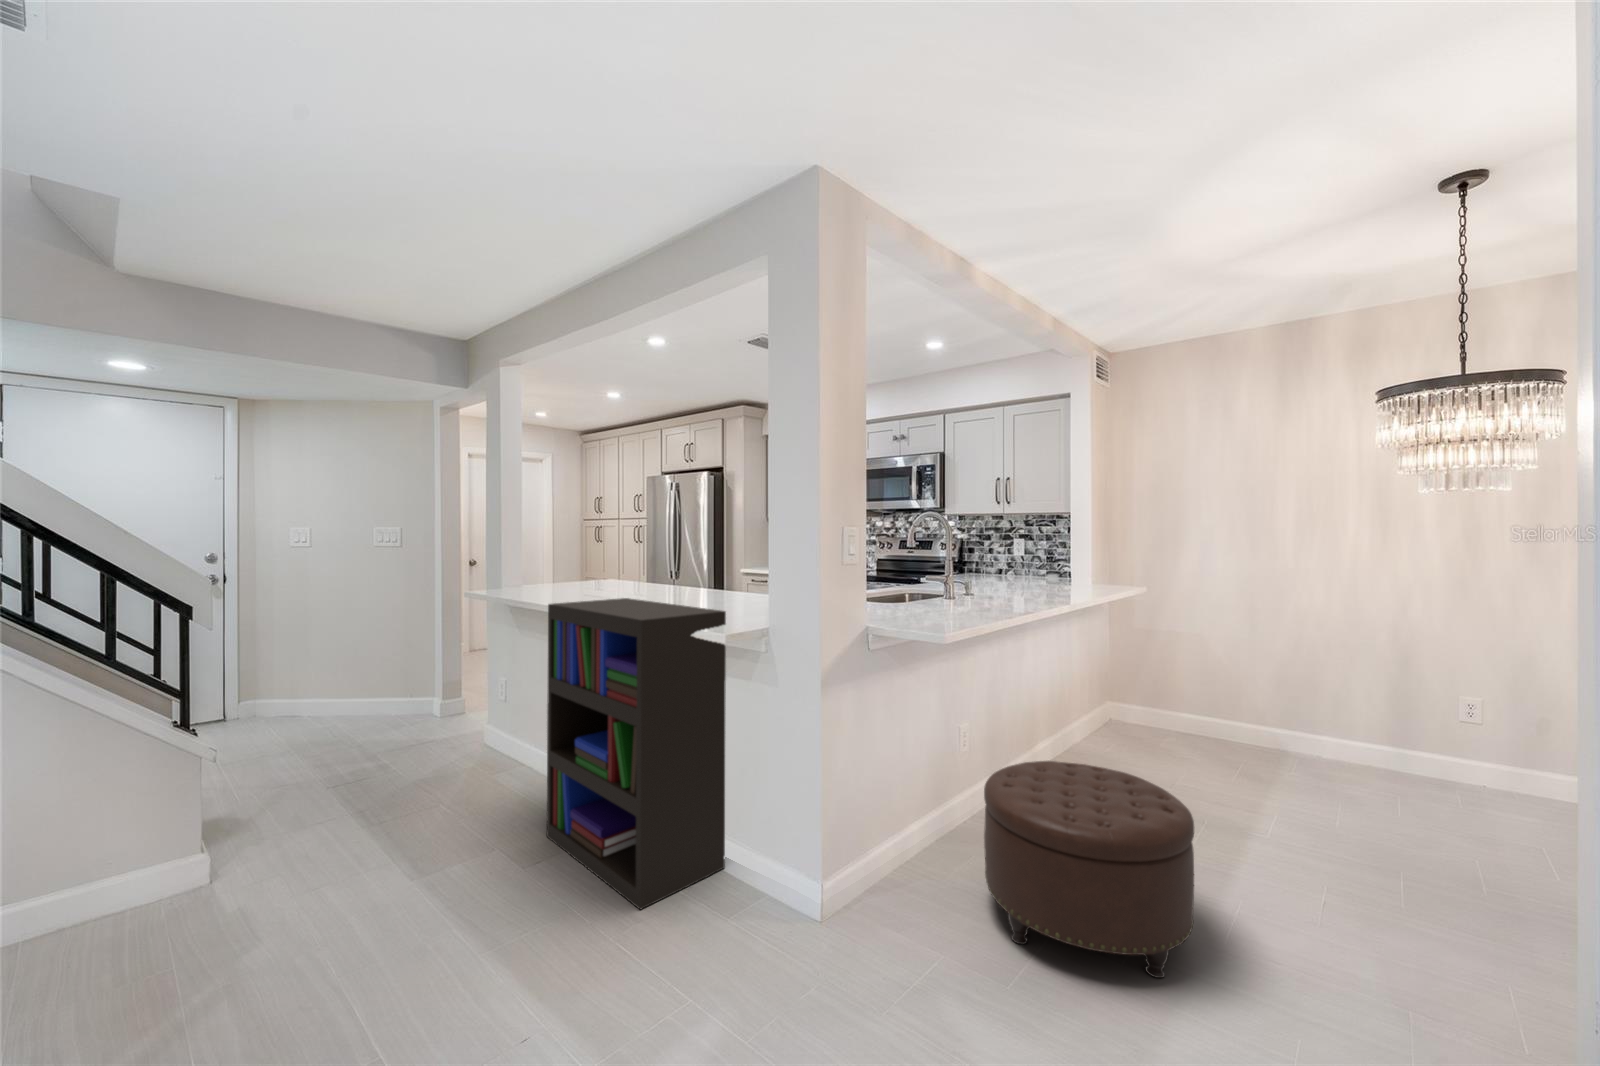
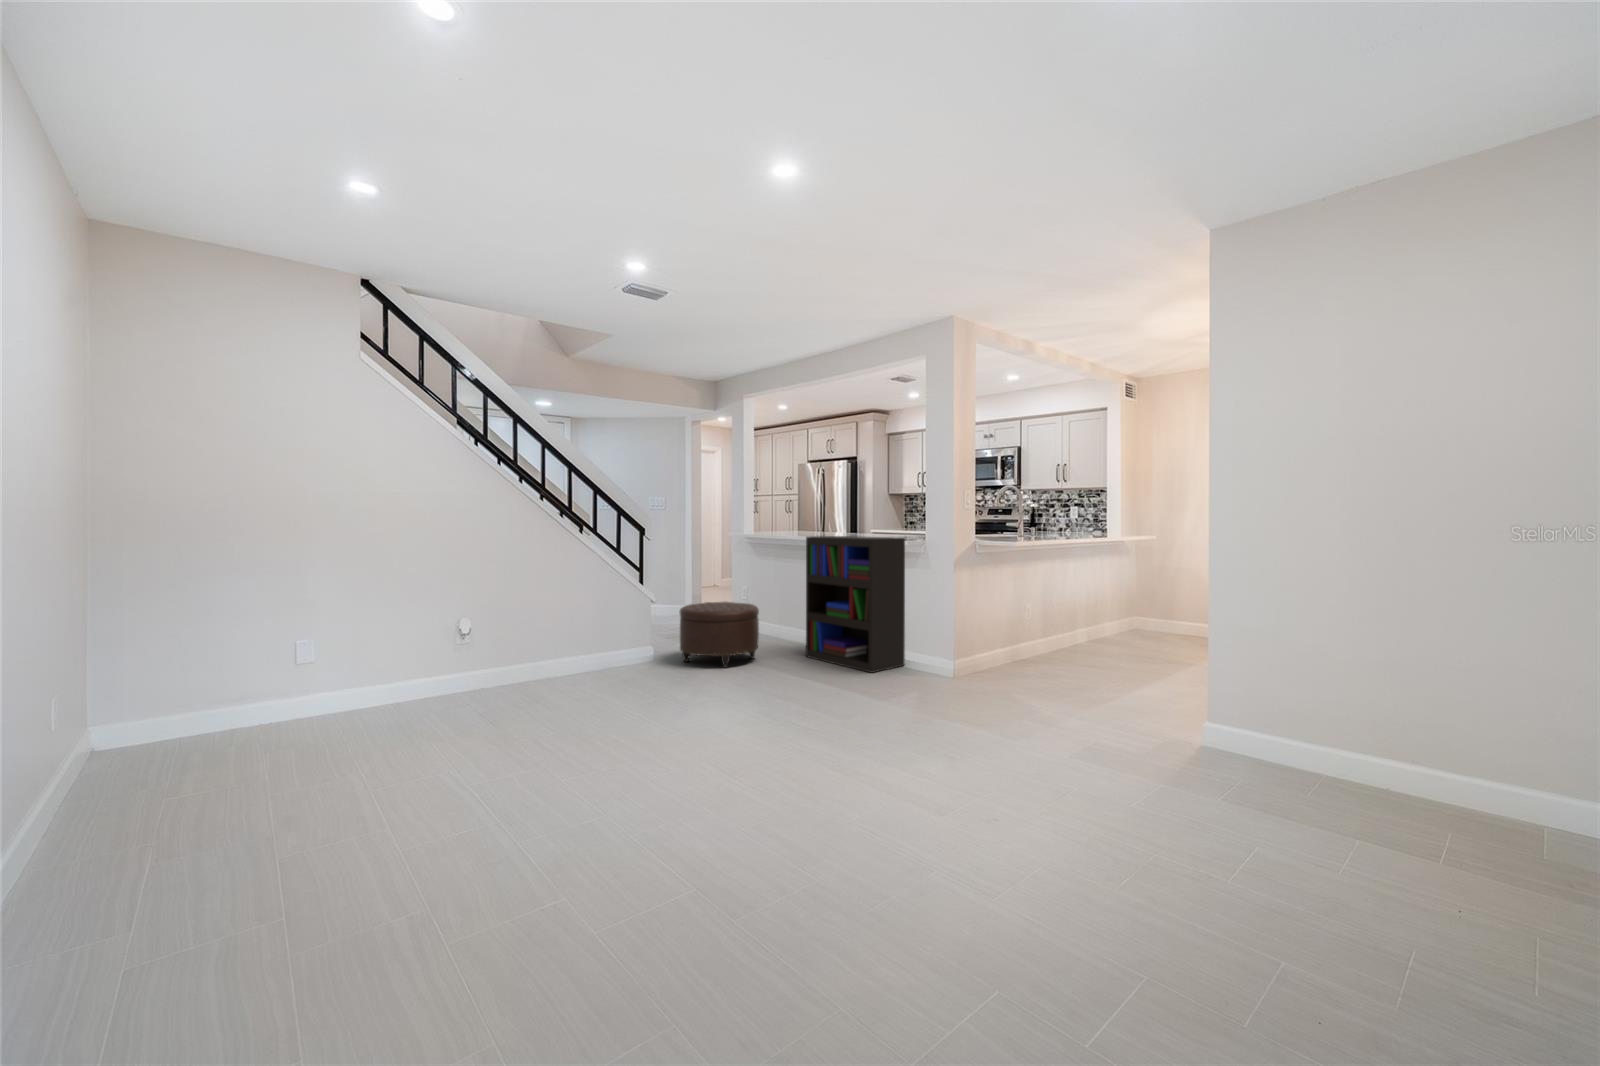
ottoman: present [984,761,1194,978] -> present [680,602,759,668]

